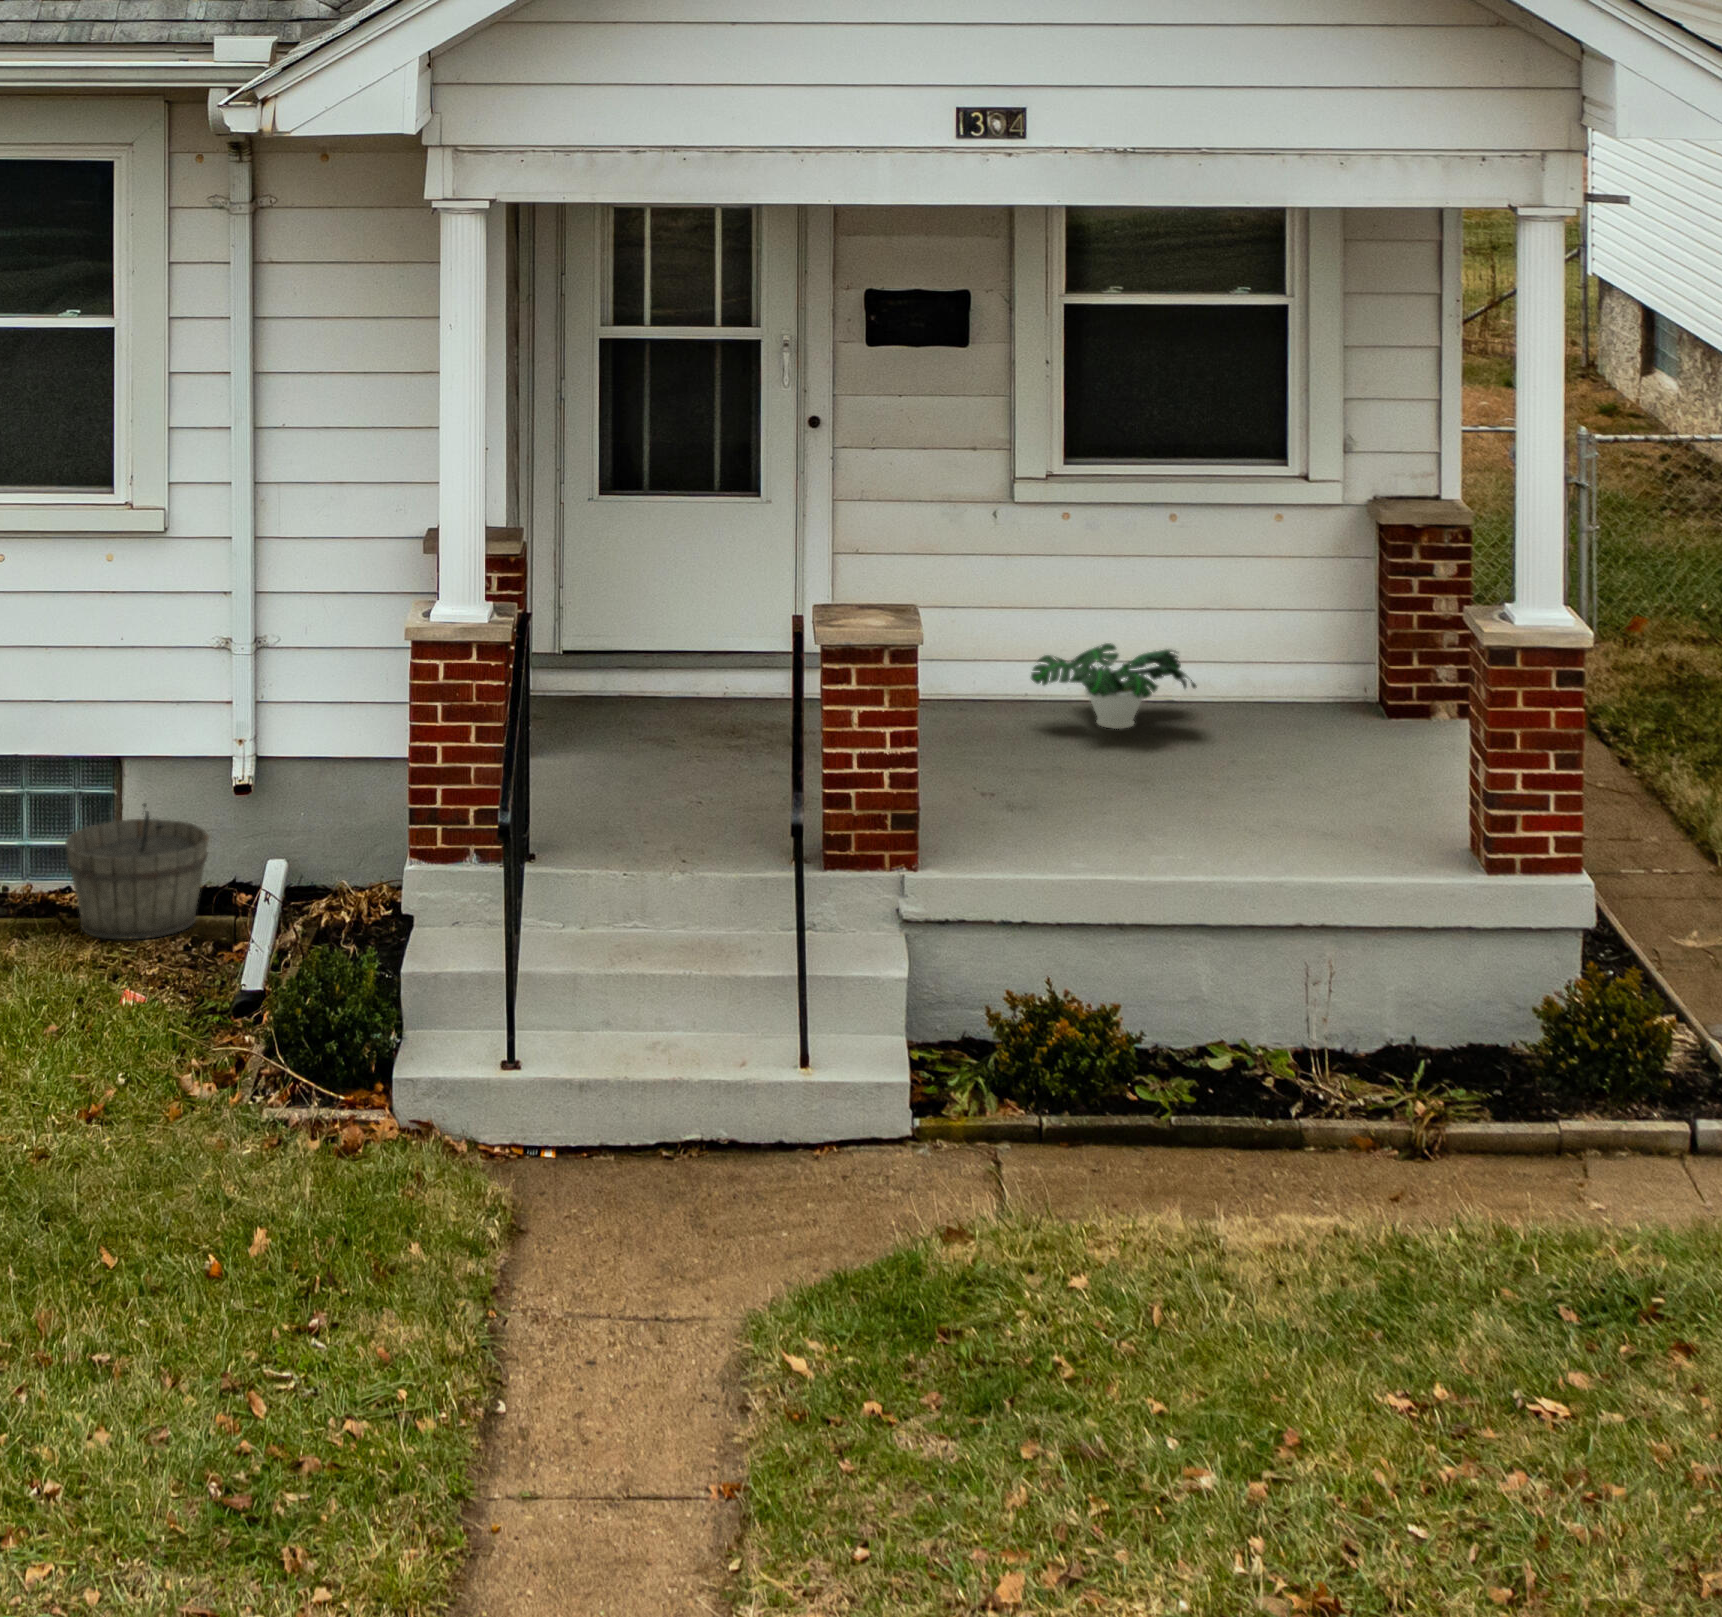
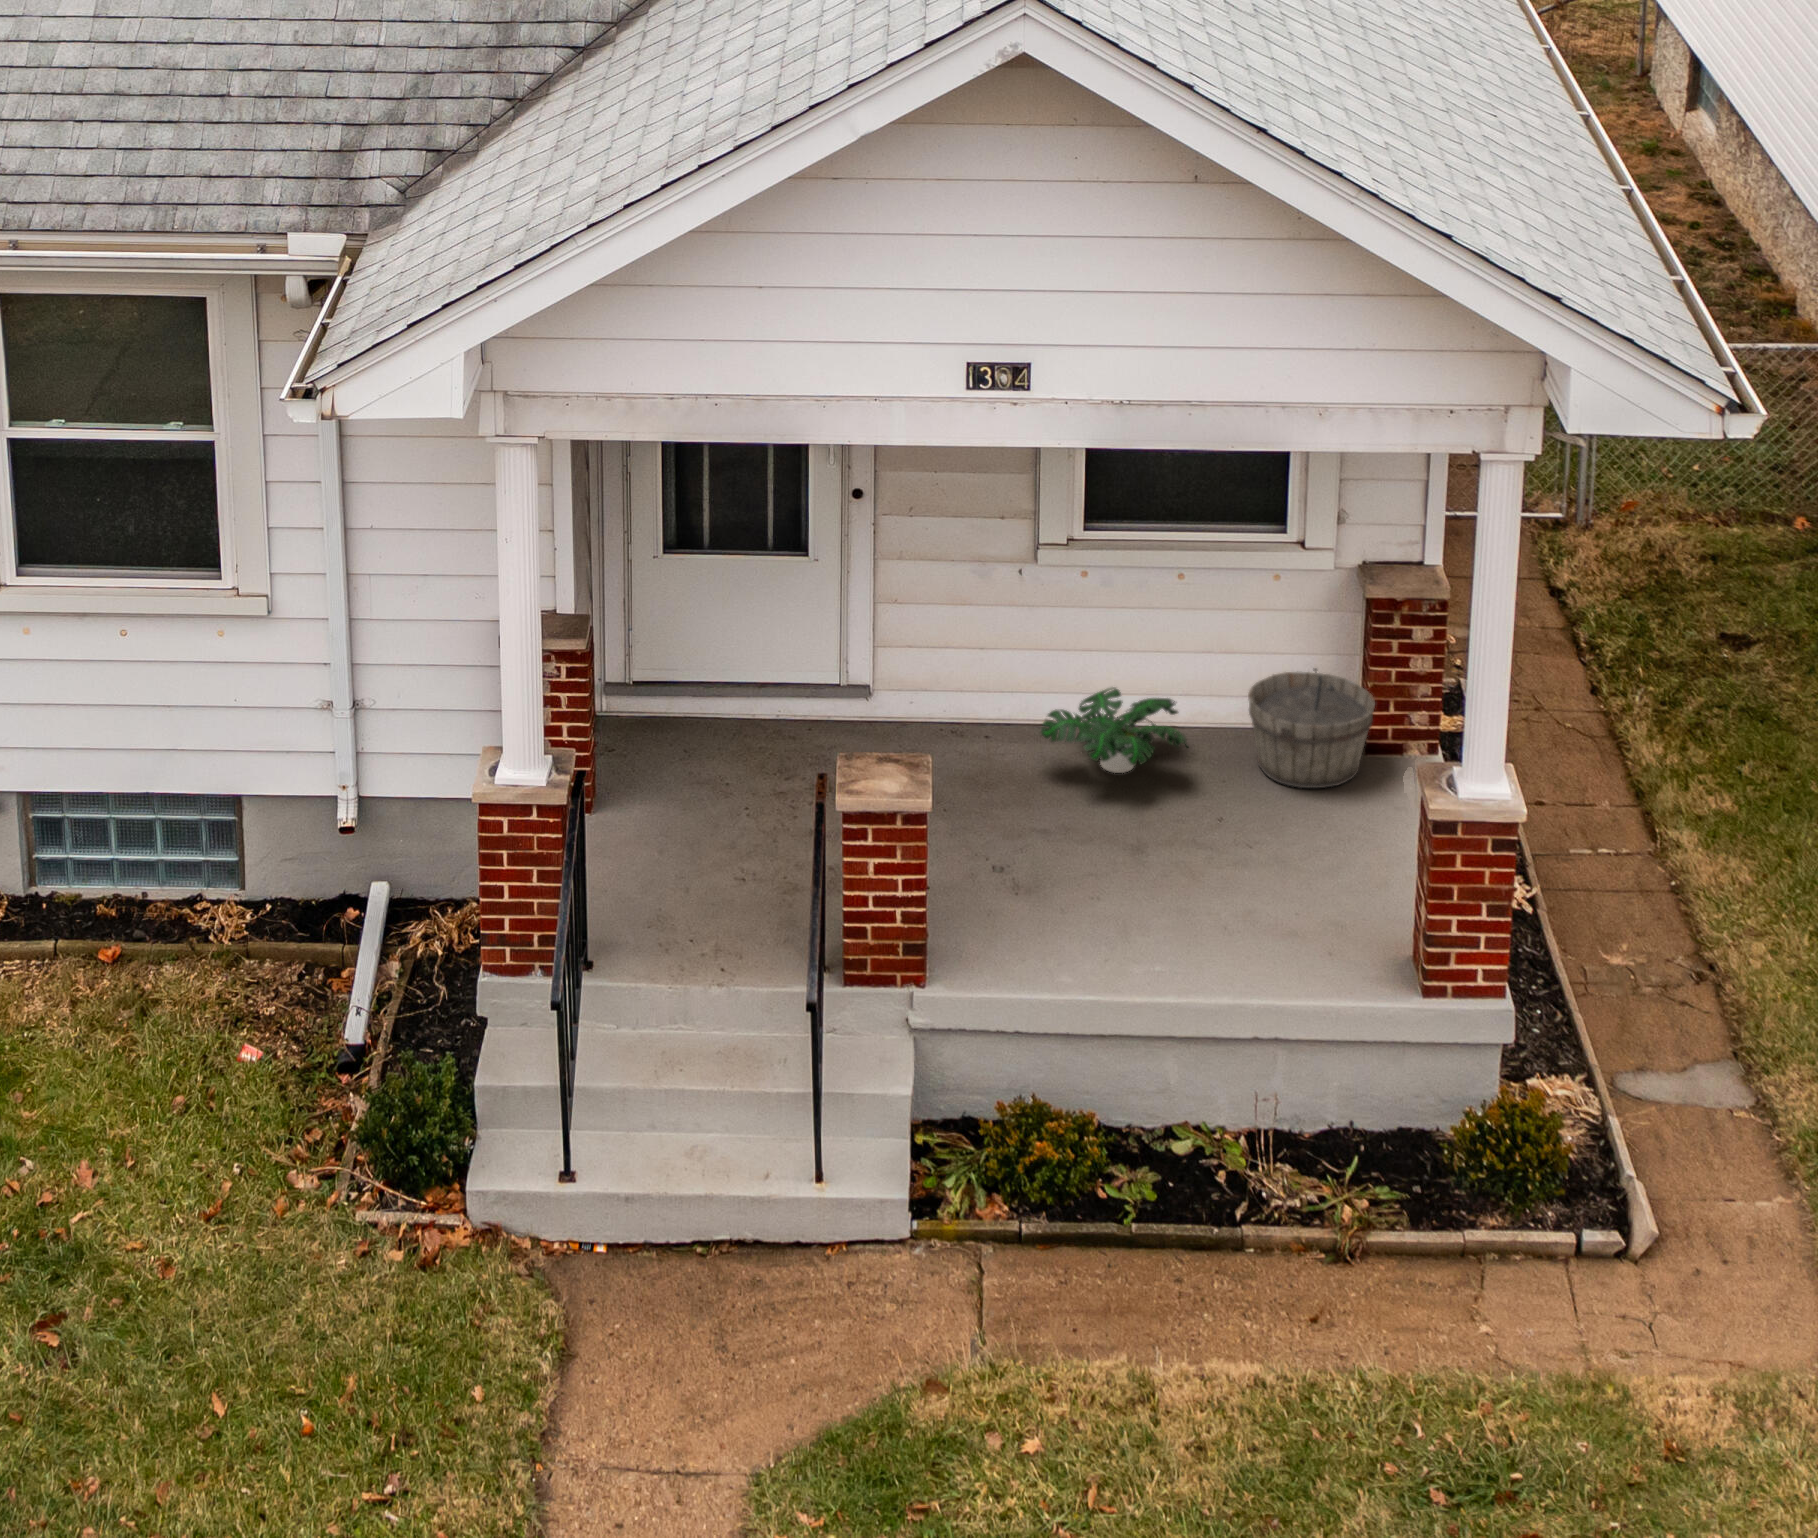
wooden bucket: present [65,804,209,939] -> present [1248,669,1375,788]

